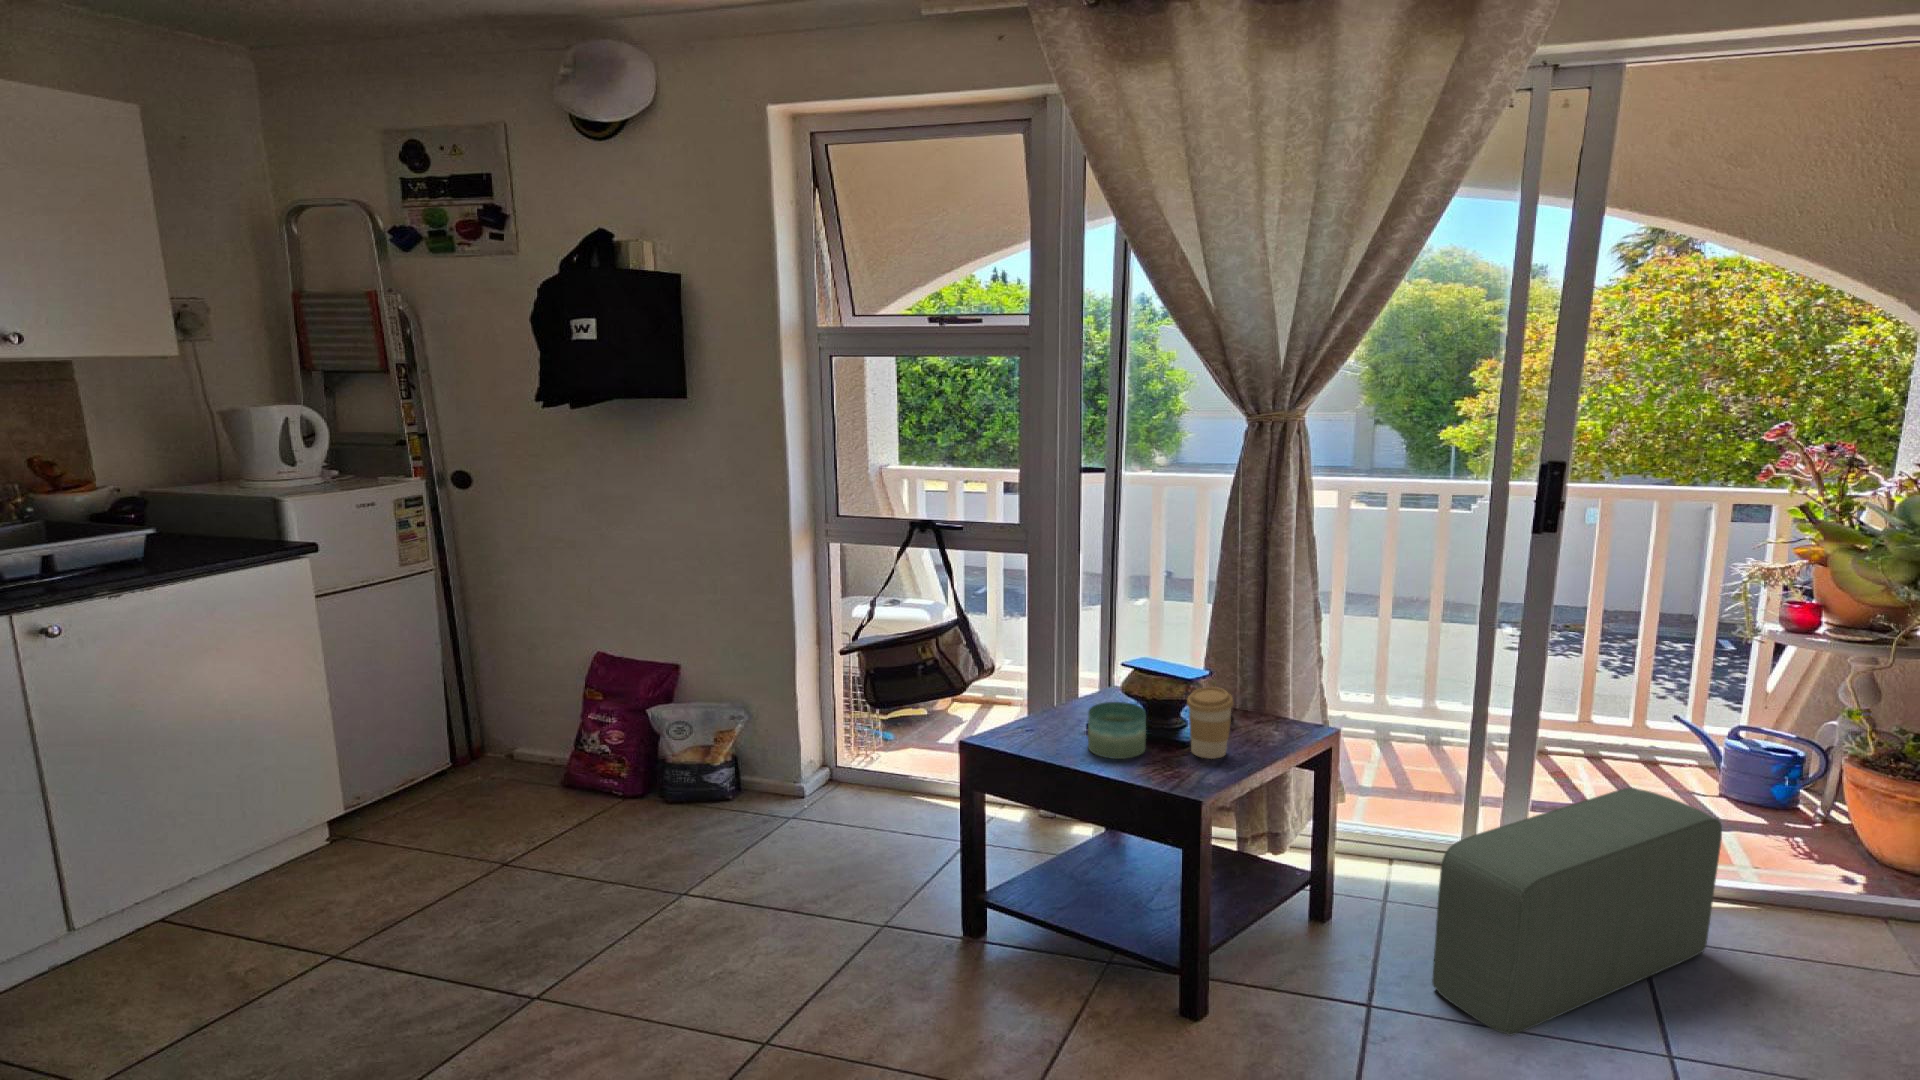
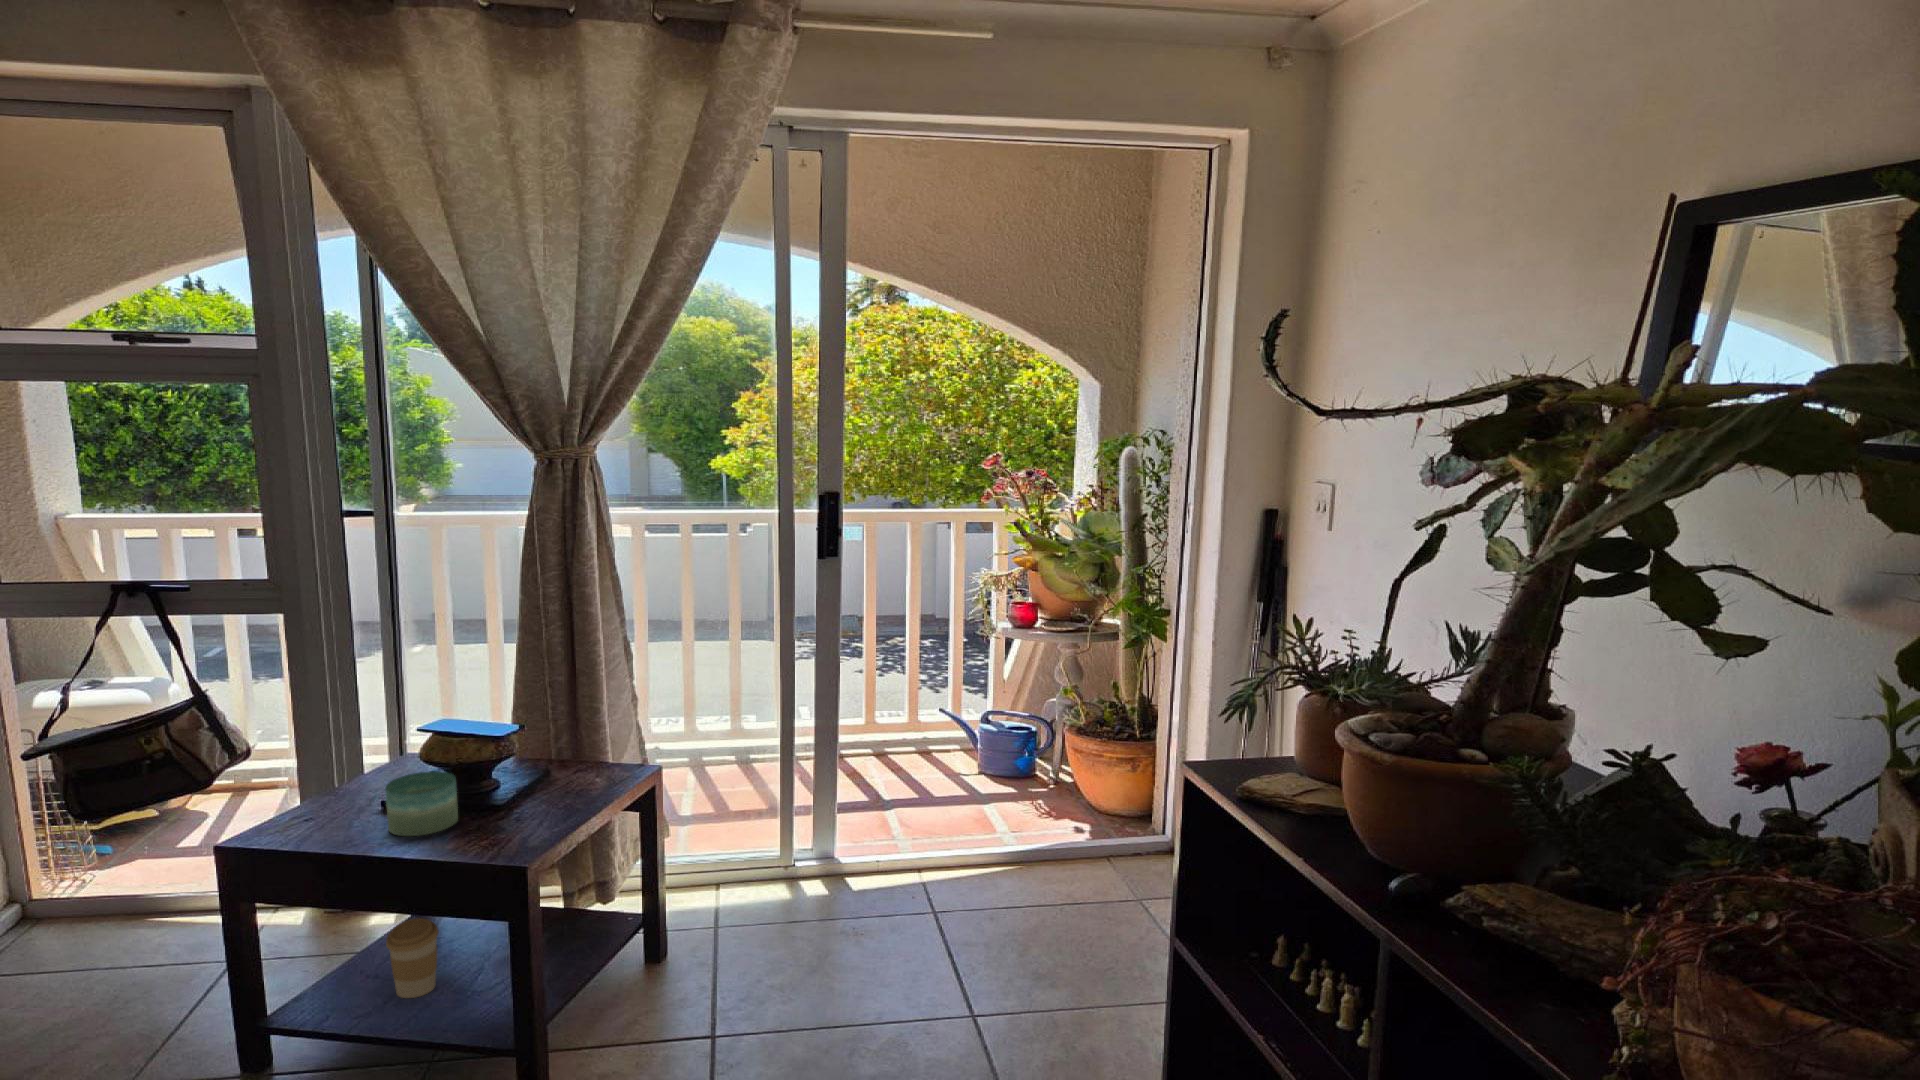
coffee cup: present [1187,687,1233,759] -> present [386,918,438,998]
pouf: present [1432,788,1722,1036] -> none [768,765,978,1008]

